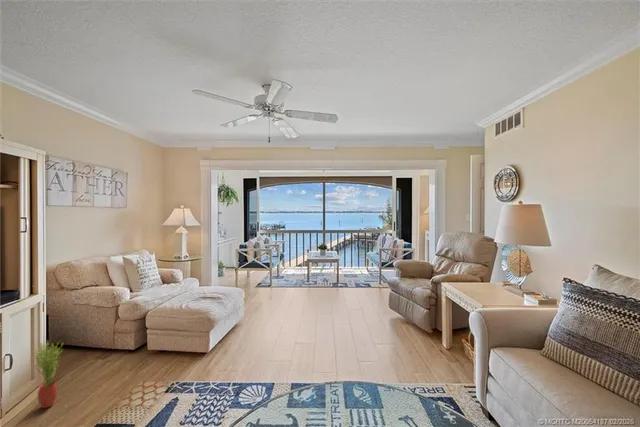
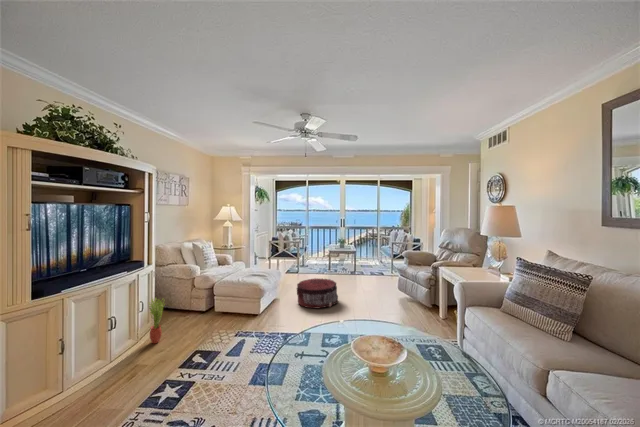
pouf: none [261,297,315,339] -> present [297,278,338,308]

